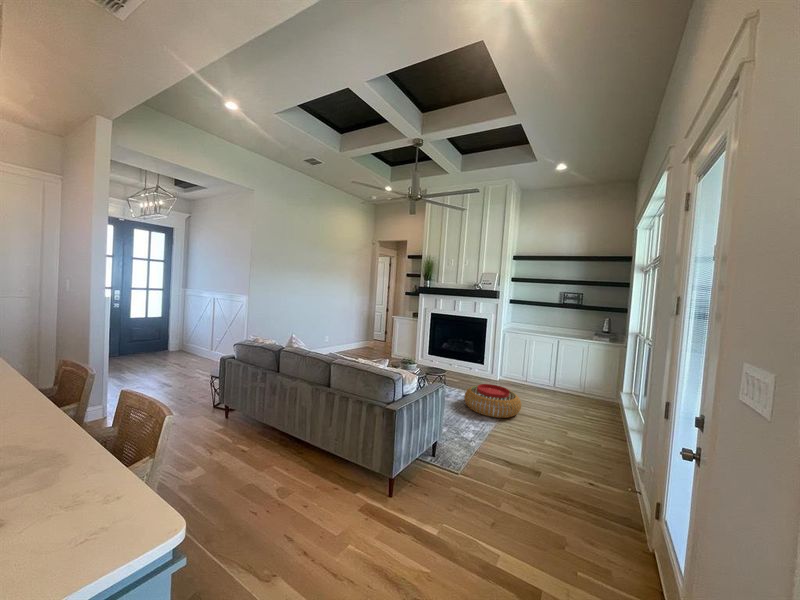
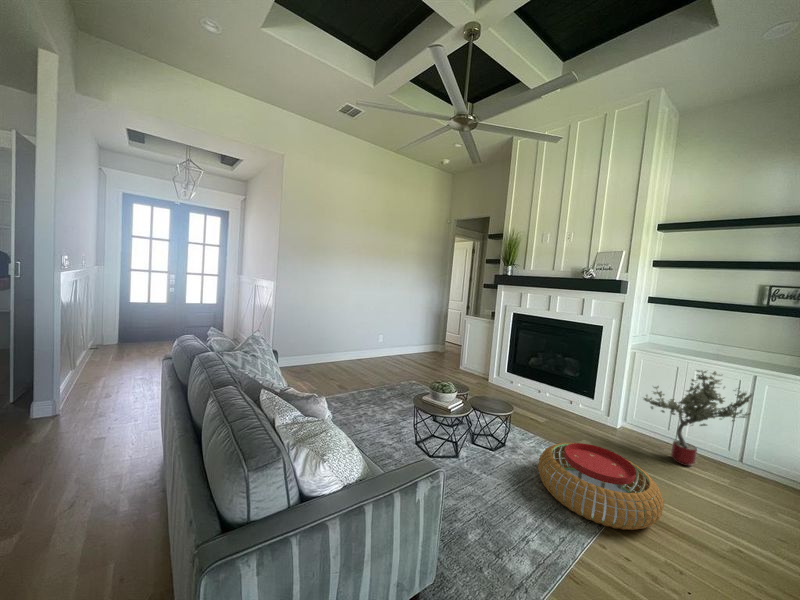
potted tree: none [509,340,556,392] -> present [644,370,752,466]

